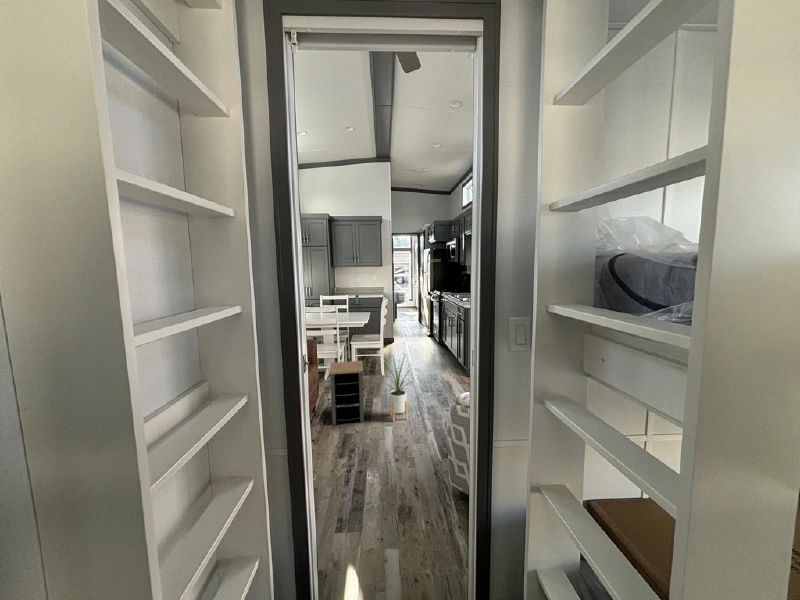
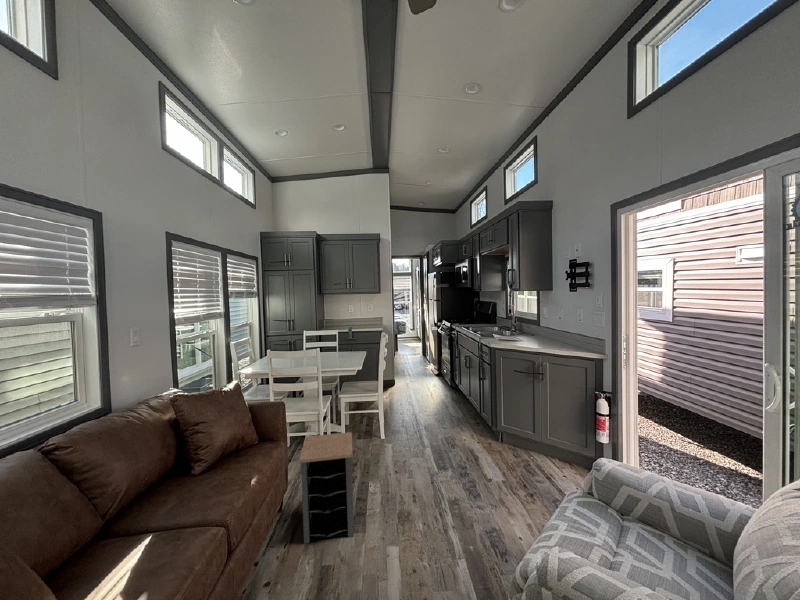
house plant: present [386,355,408,422] -> none [374,419,432,535]

